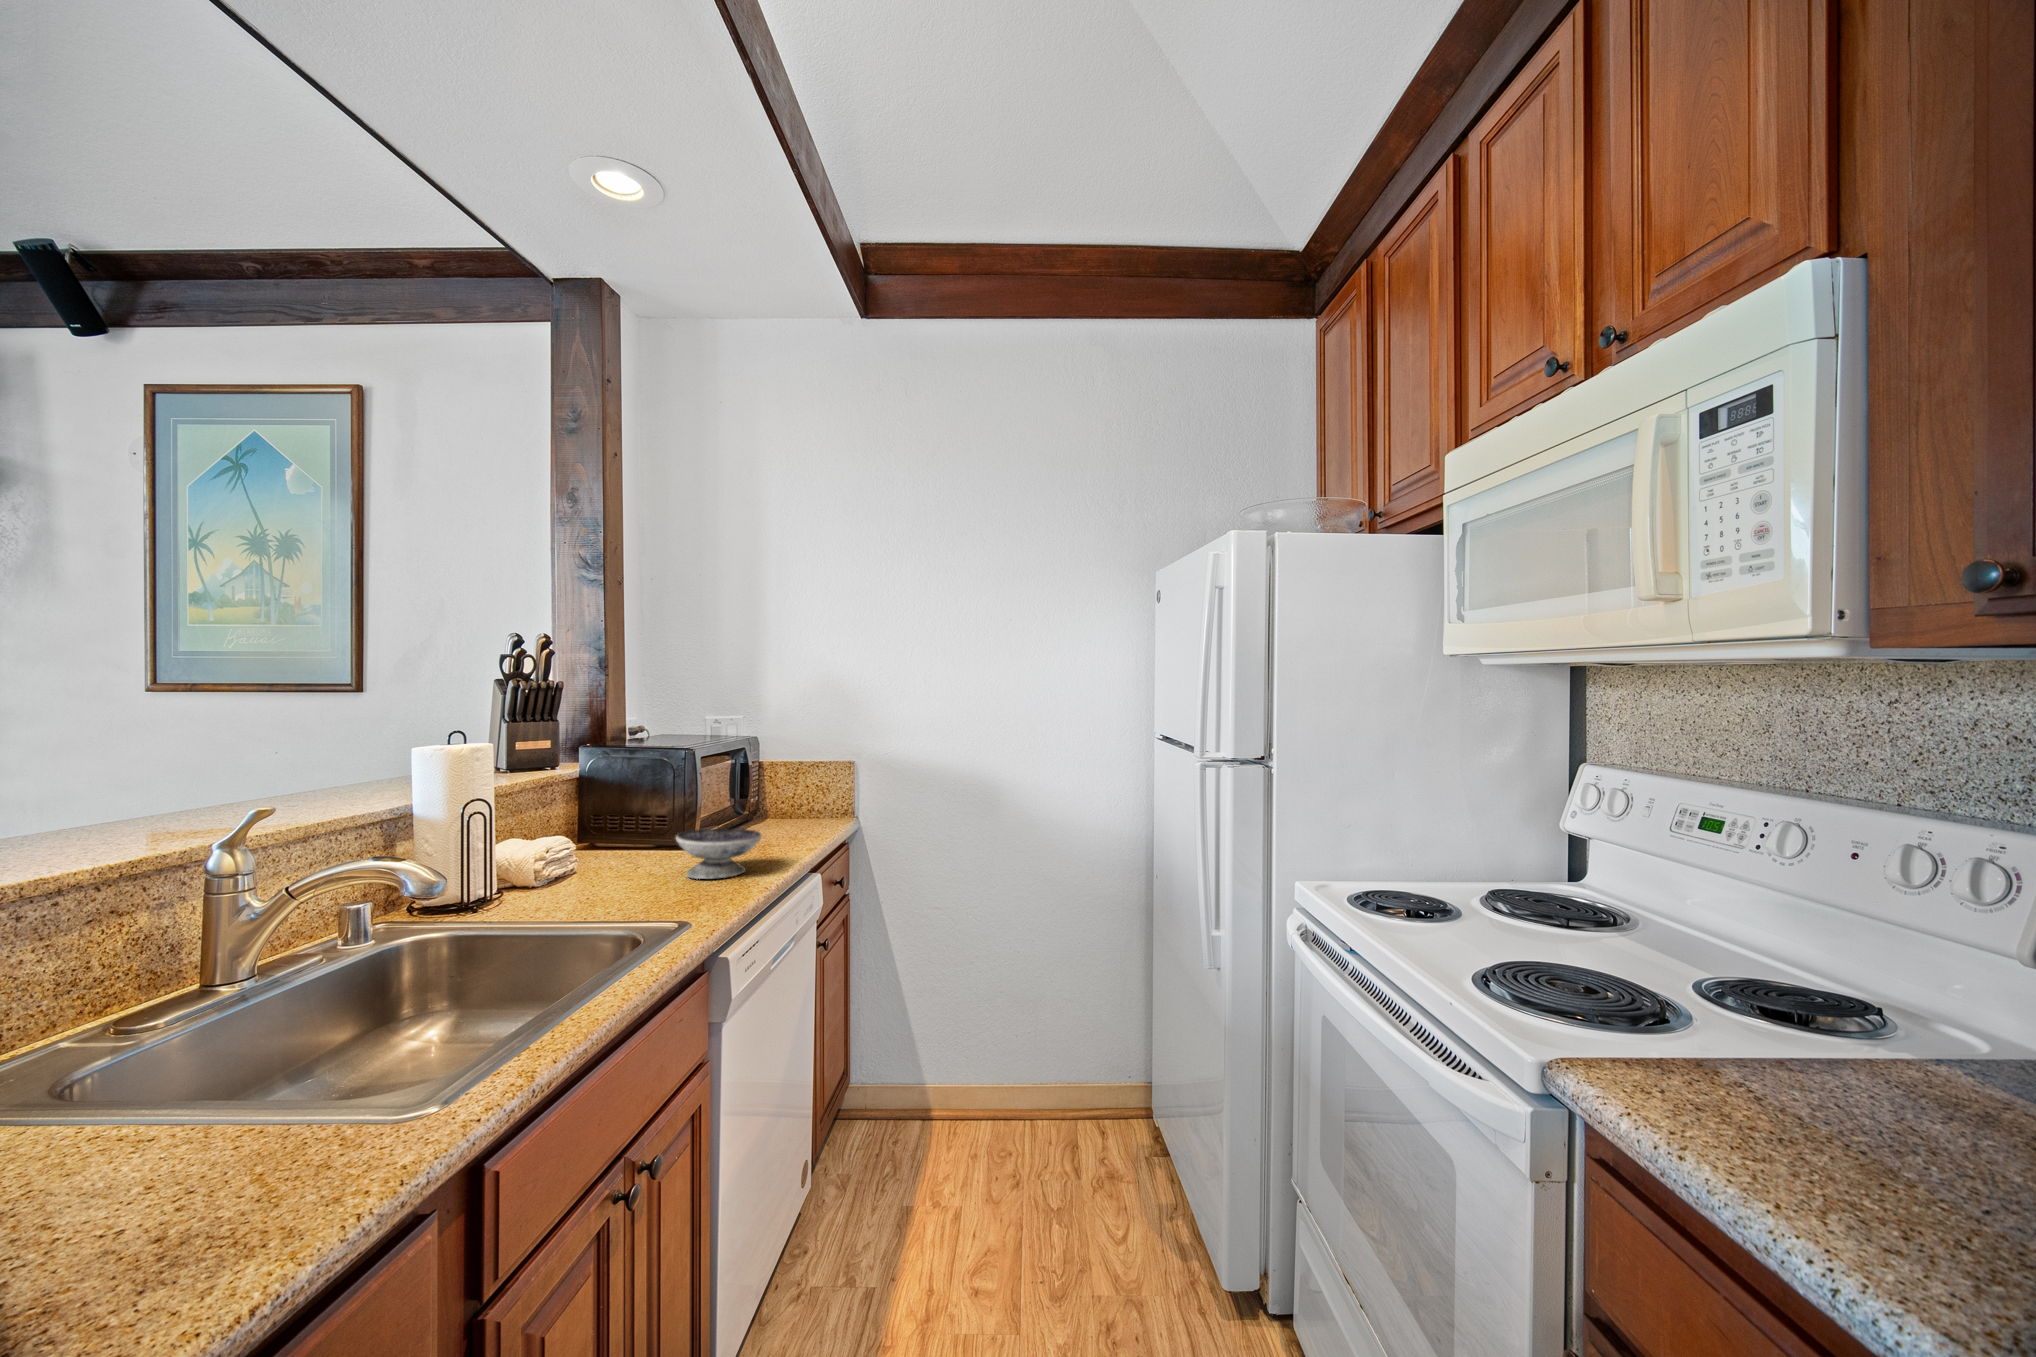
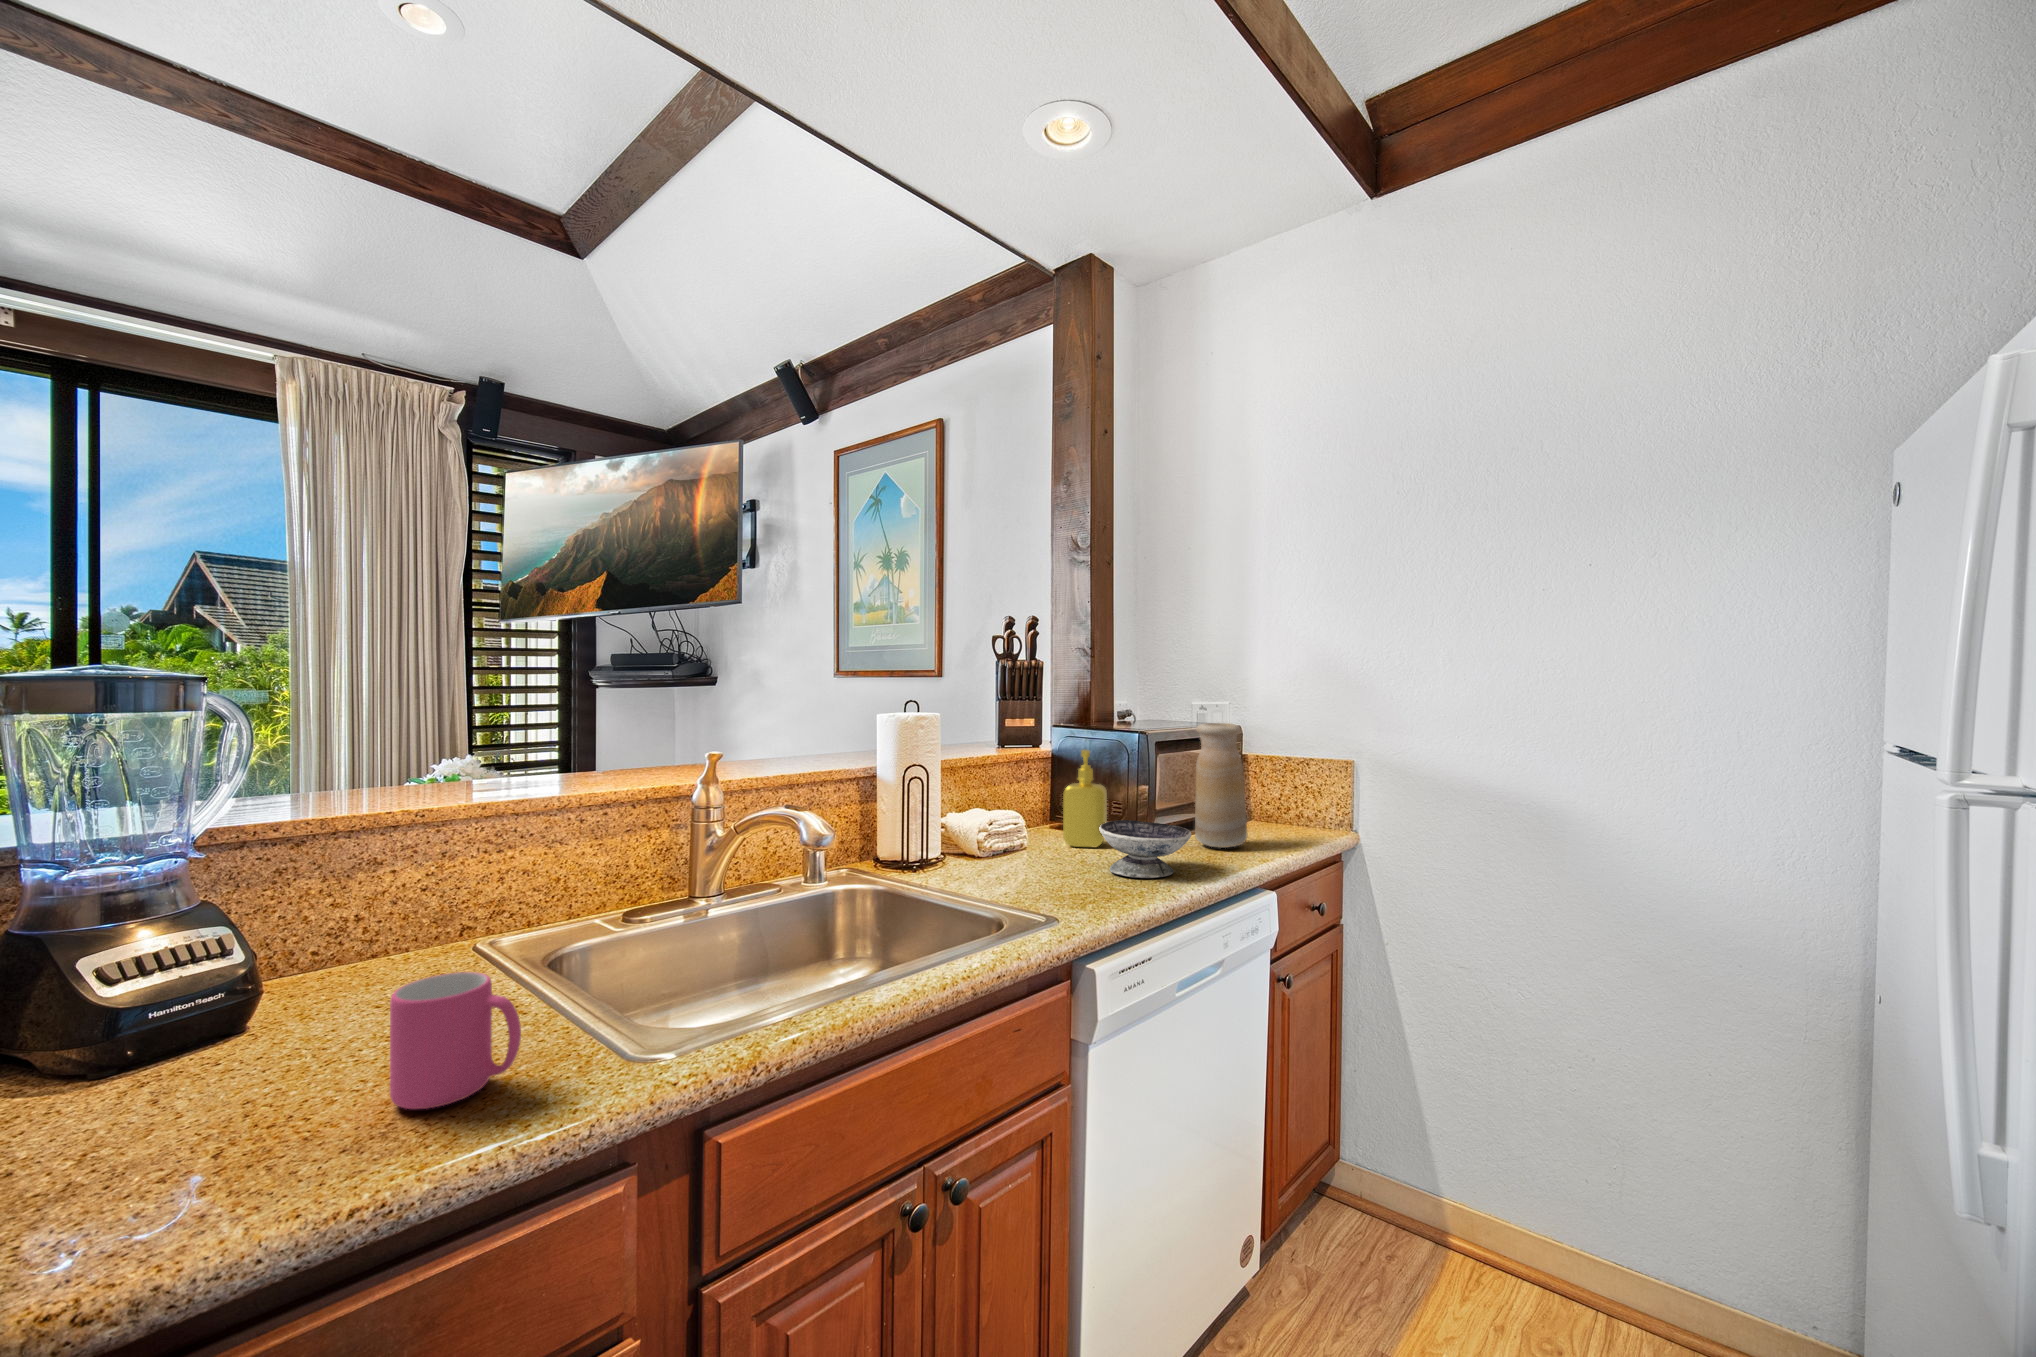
vase: none [739,736,786,845] -> present [1195,723,1247,848]
soap dispenser: none [613,768,658,863] -> present [1063,749,1107,847]
mug: none [107,1074,294,1245] -> present [390,972,521,1109]

